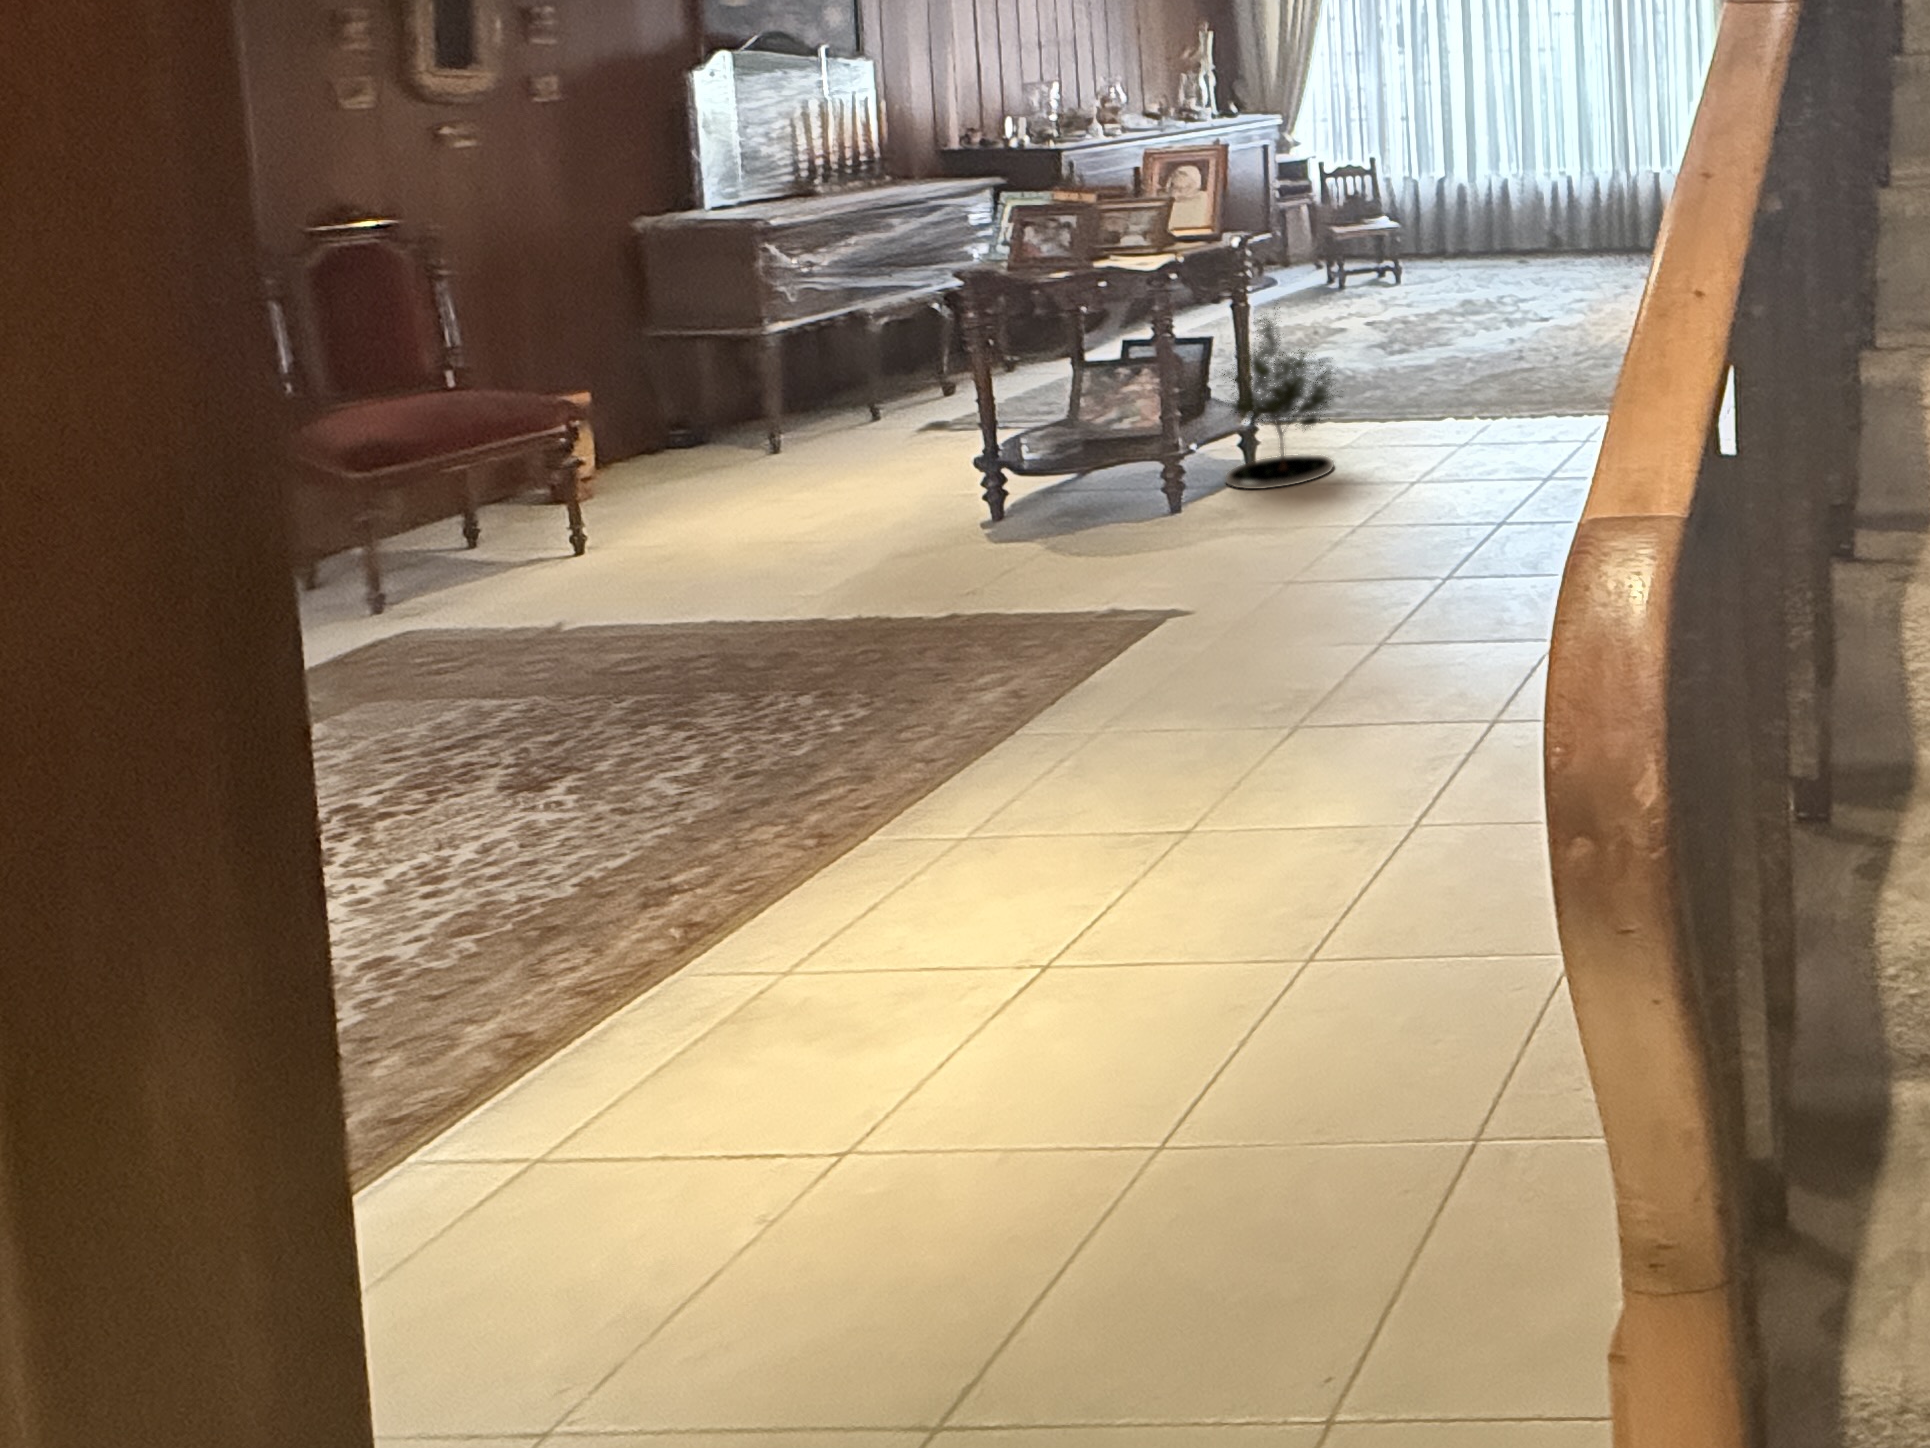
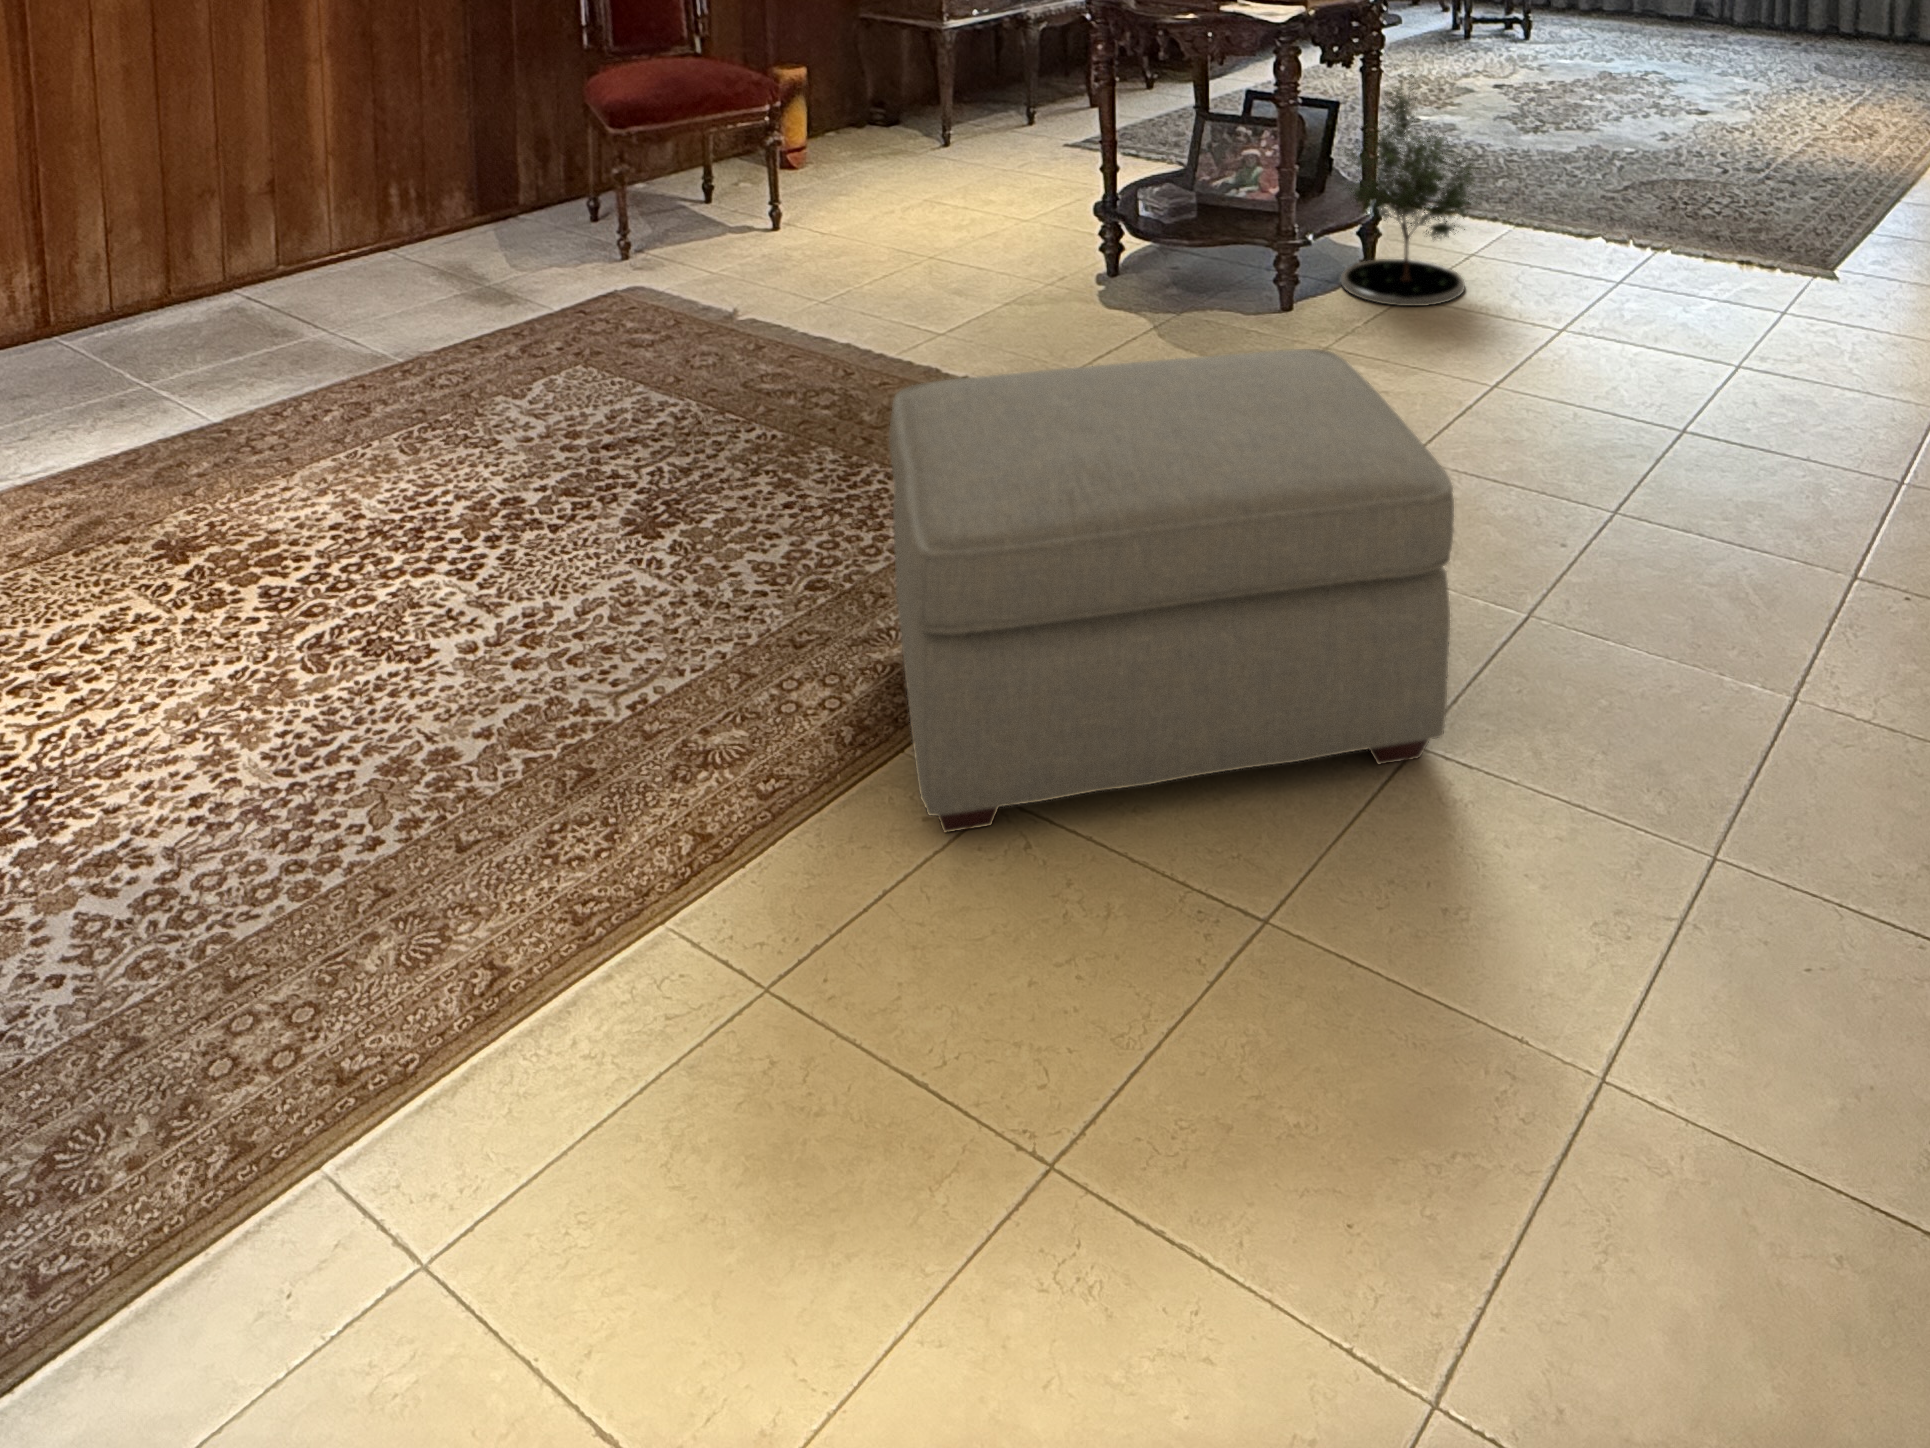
ottoman: none [849,480,1312,827] -> present [889,349,1454,832]

